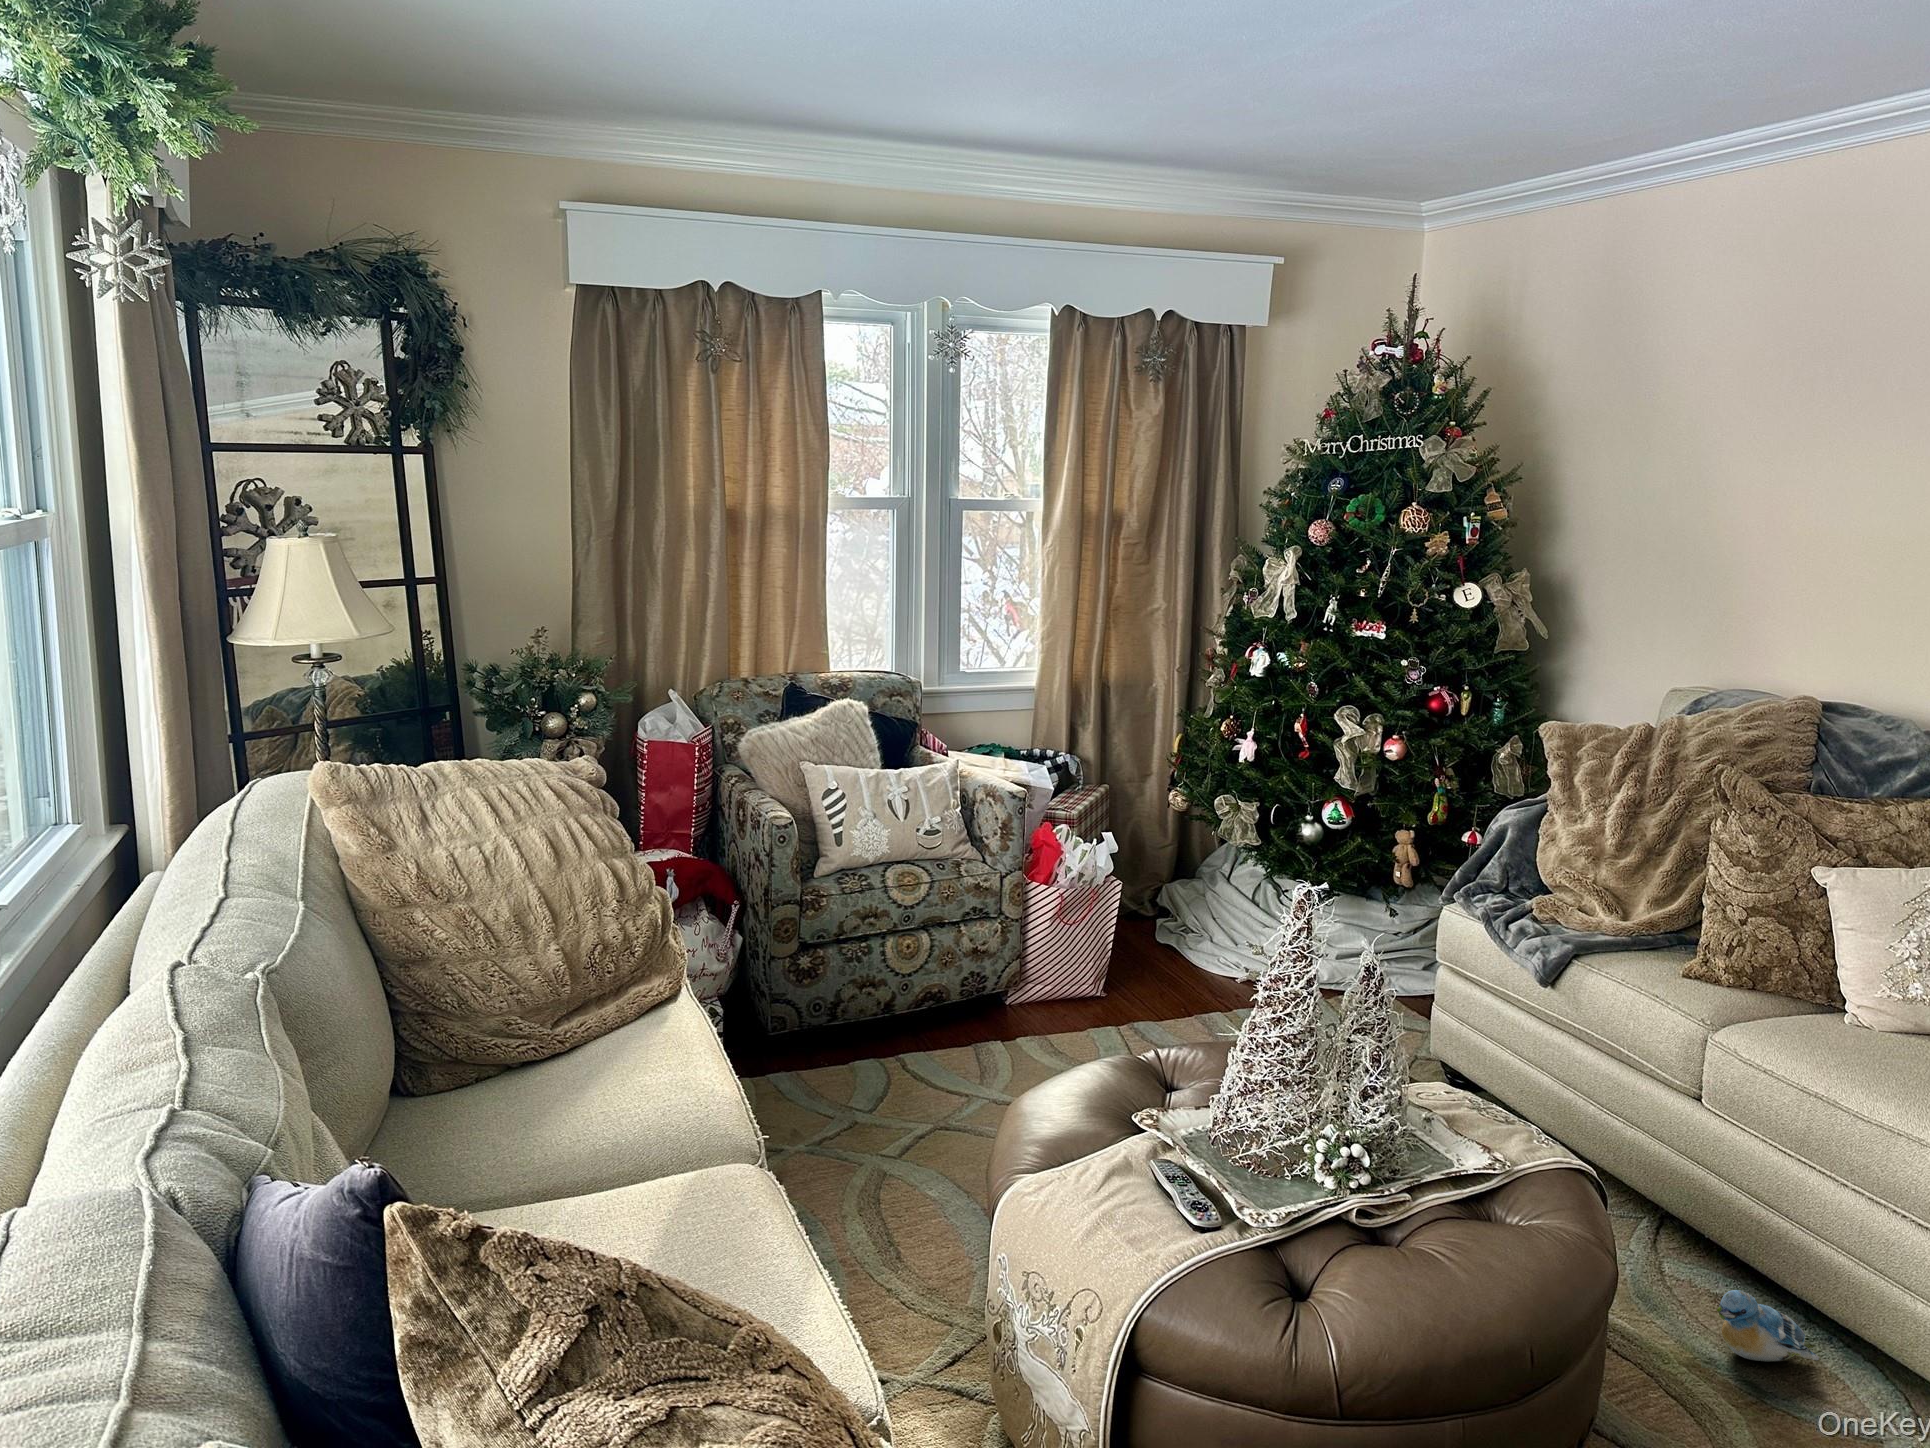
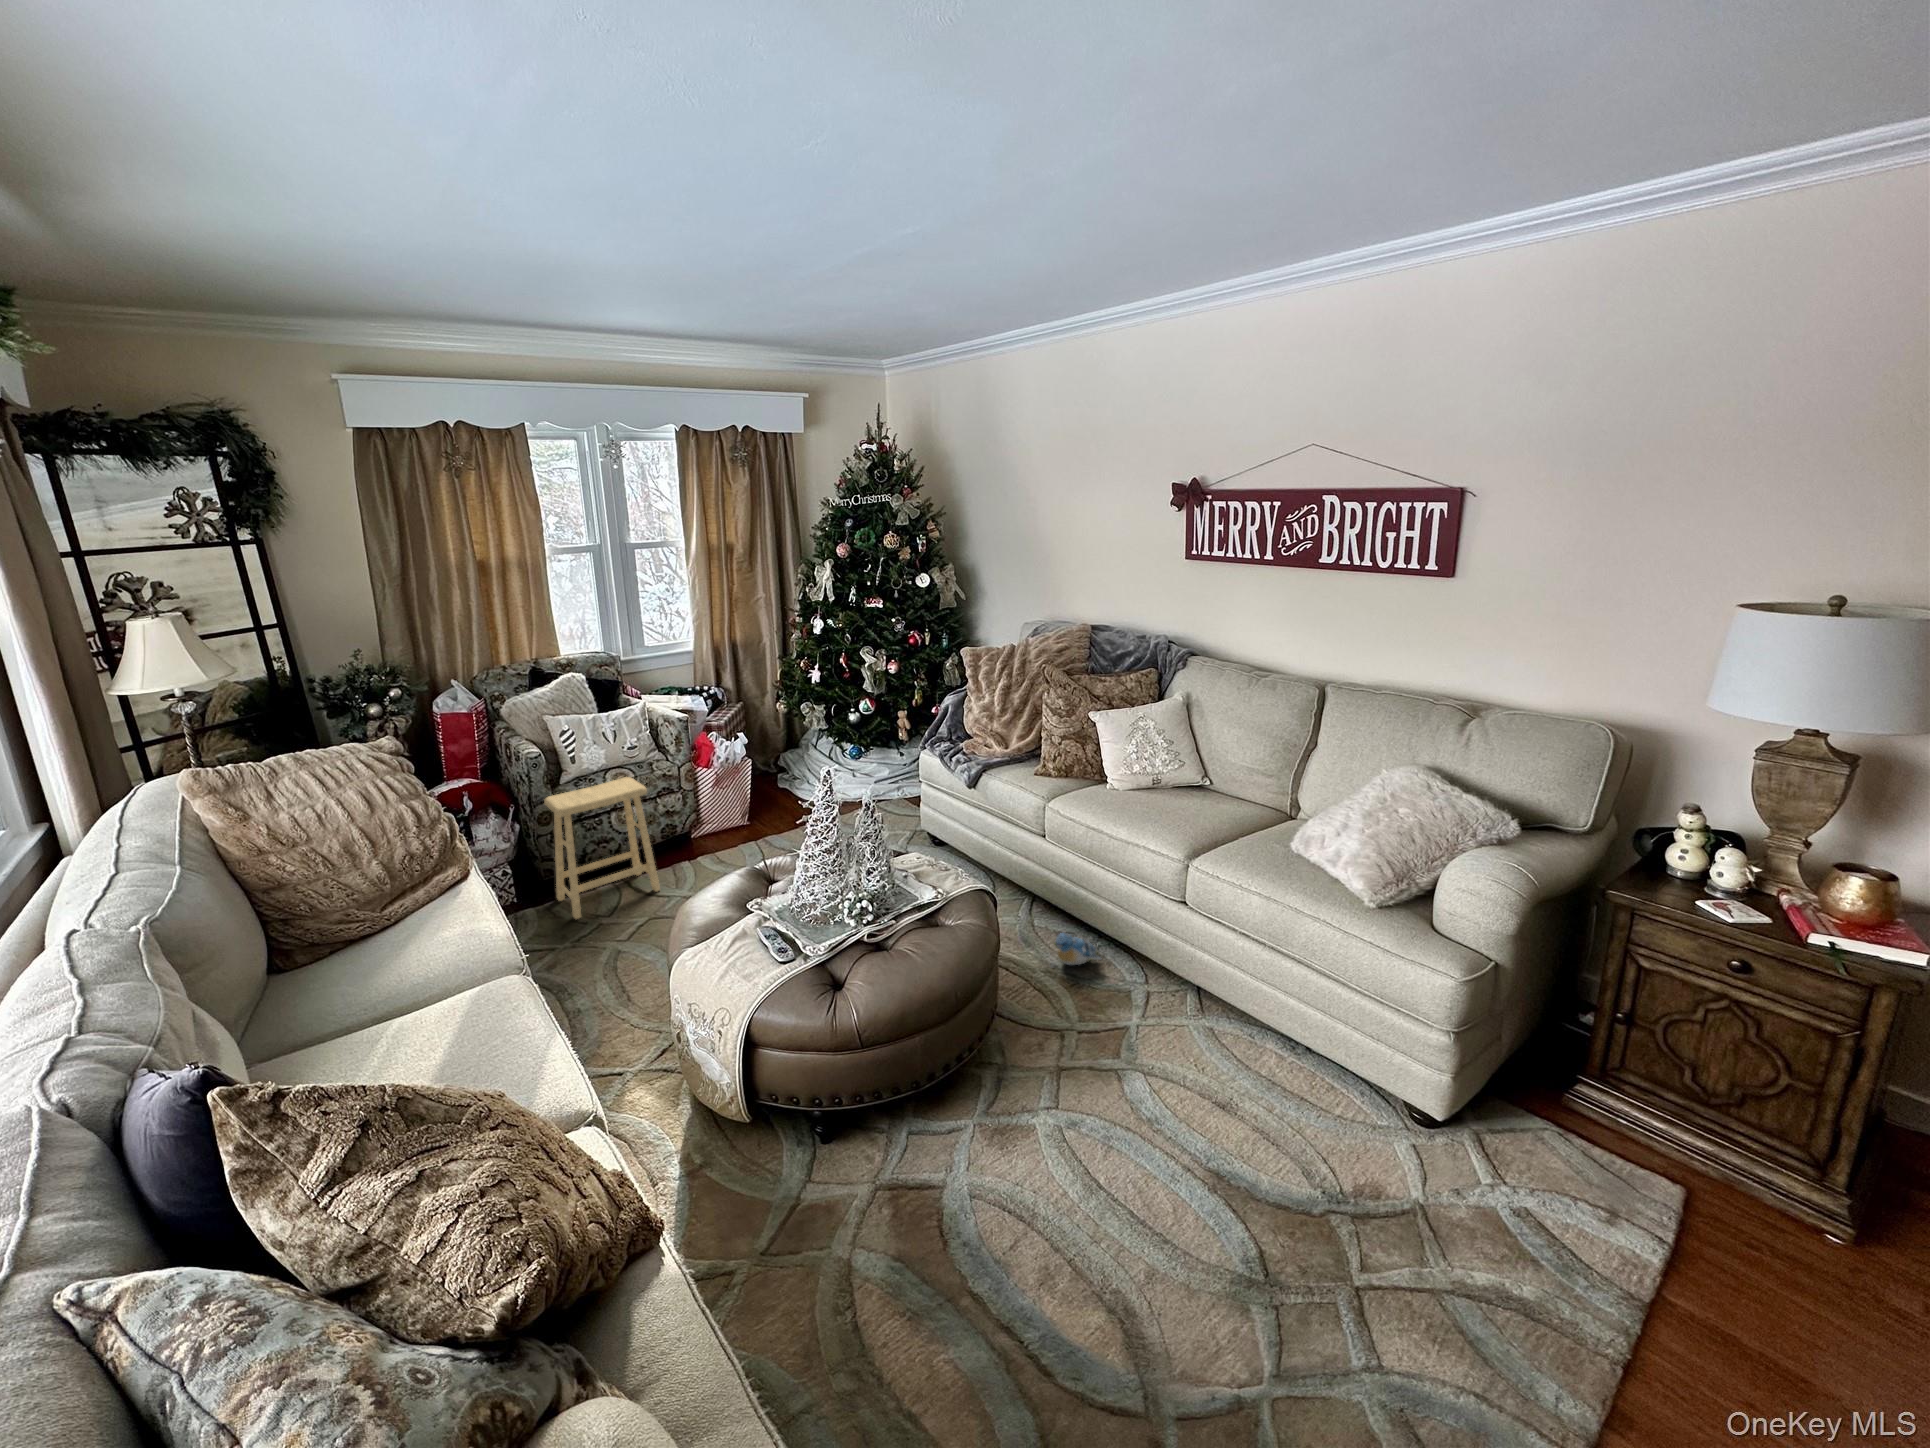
footstool: none [790,879,958,1108] -> present [544,777,660,919]

